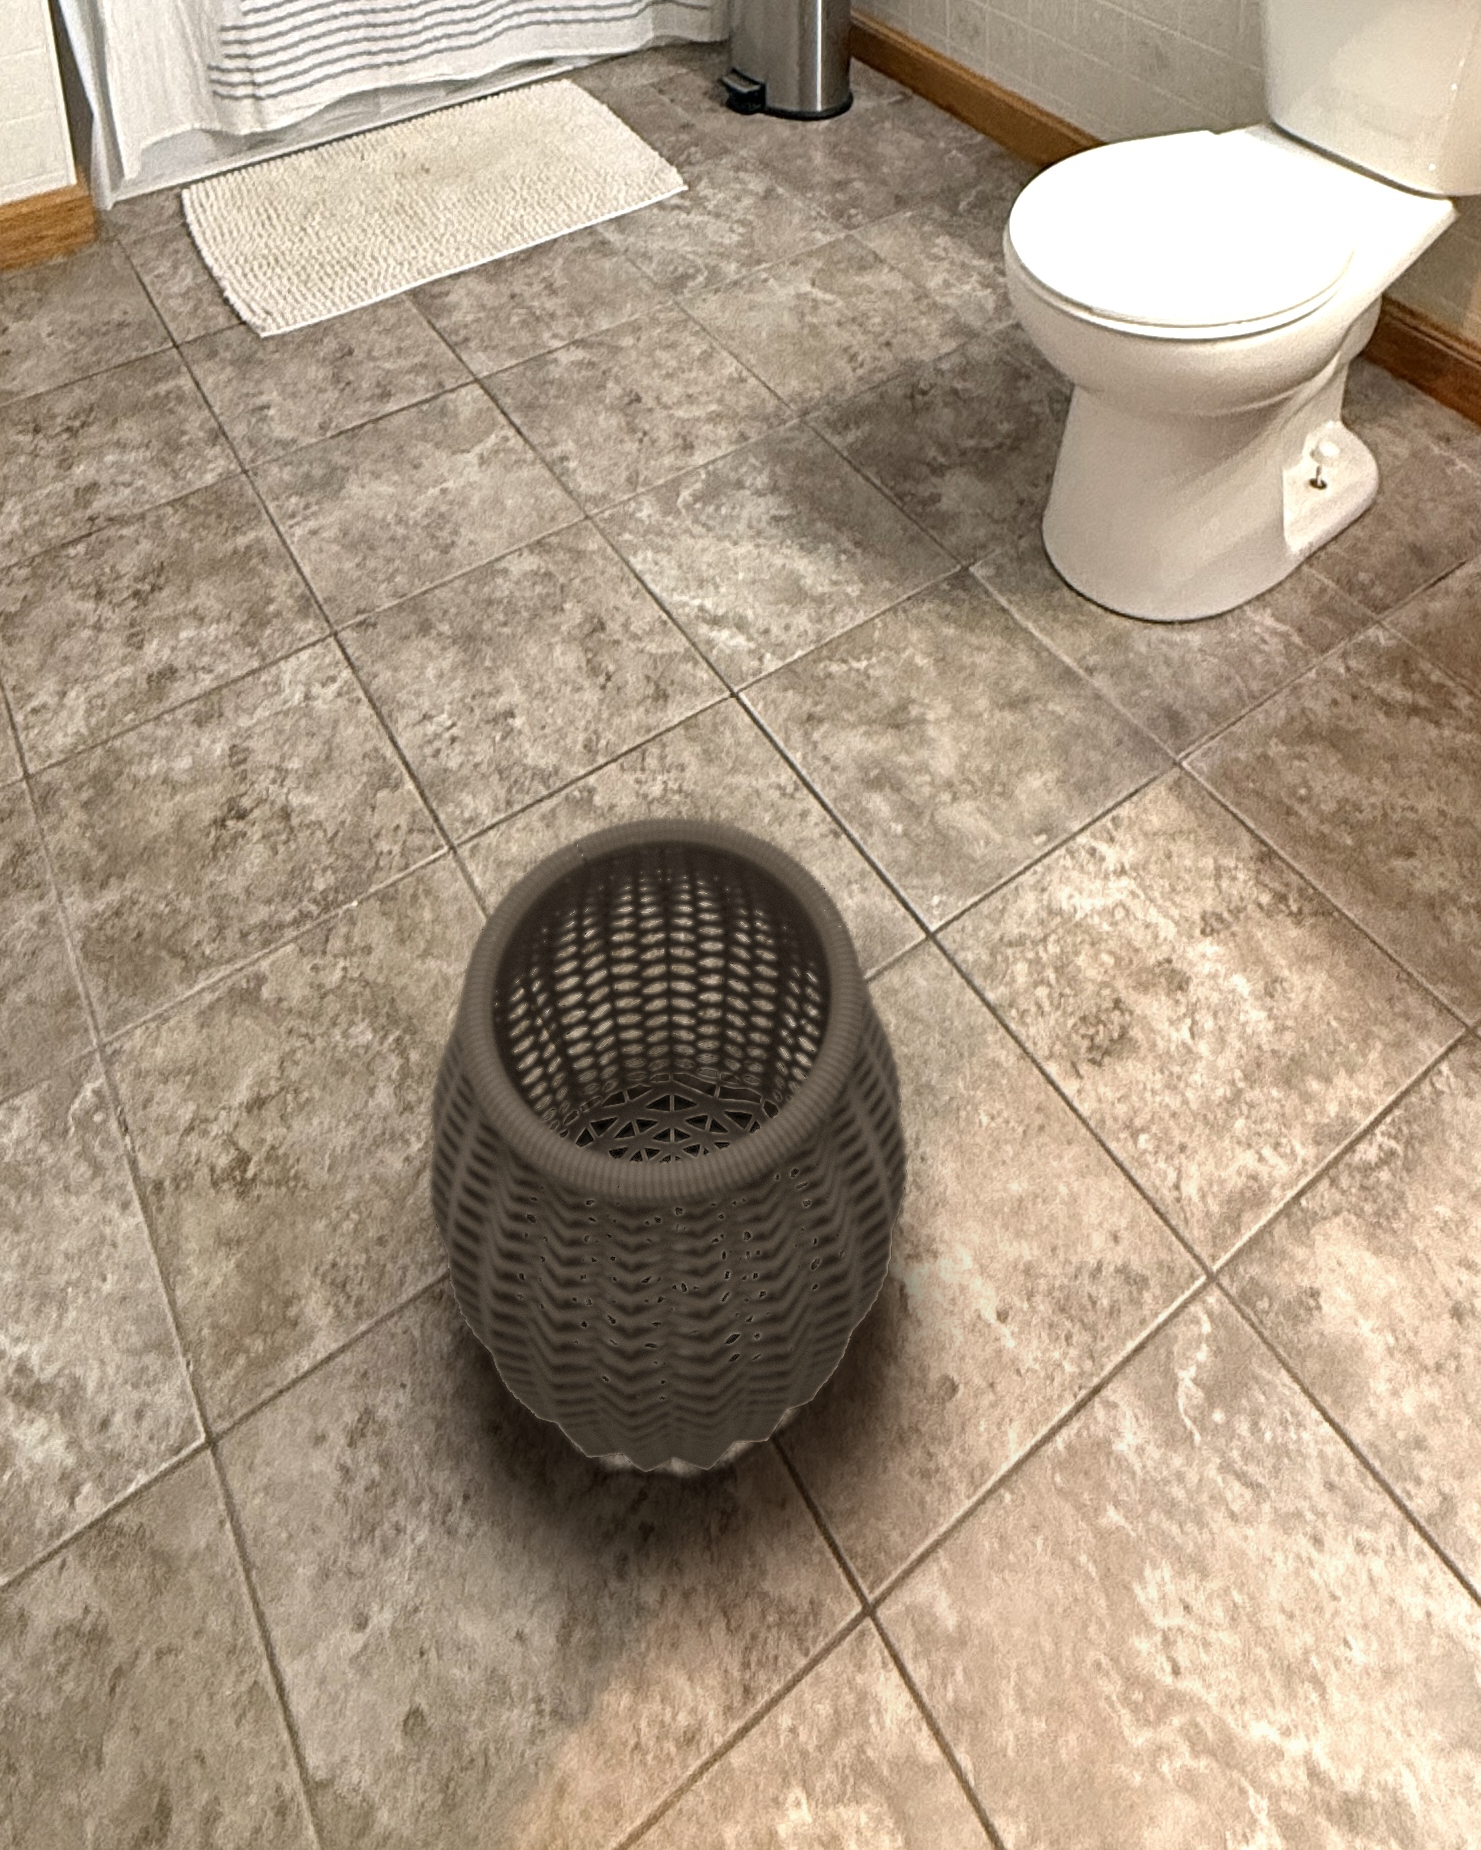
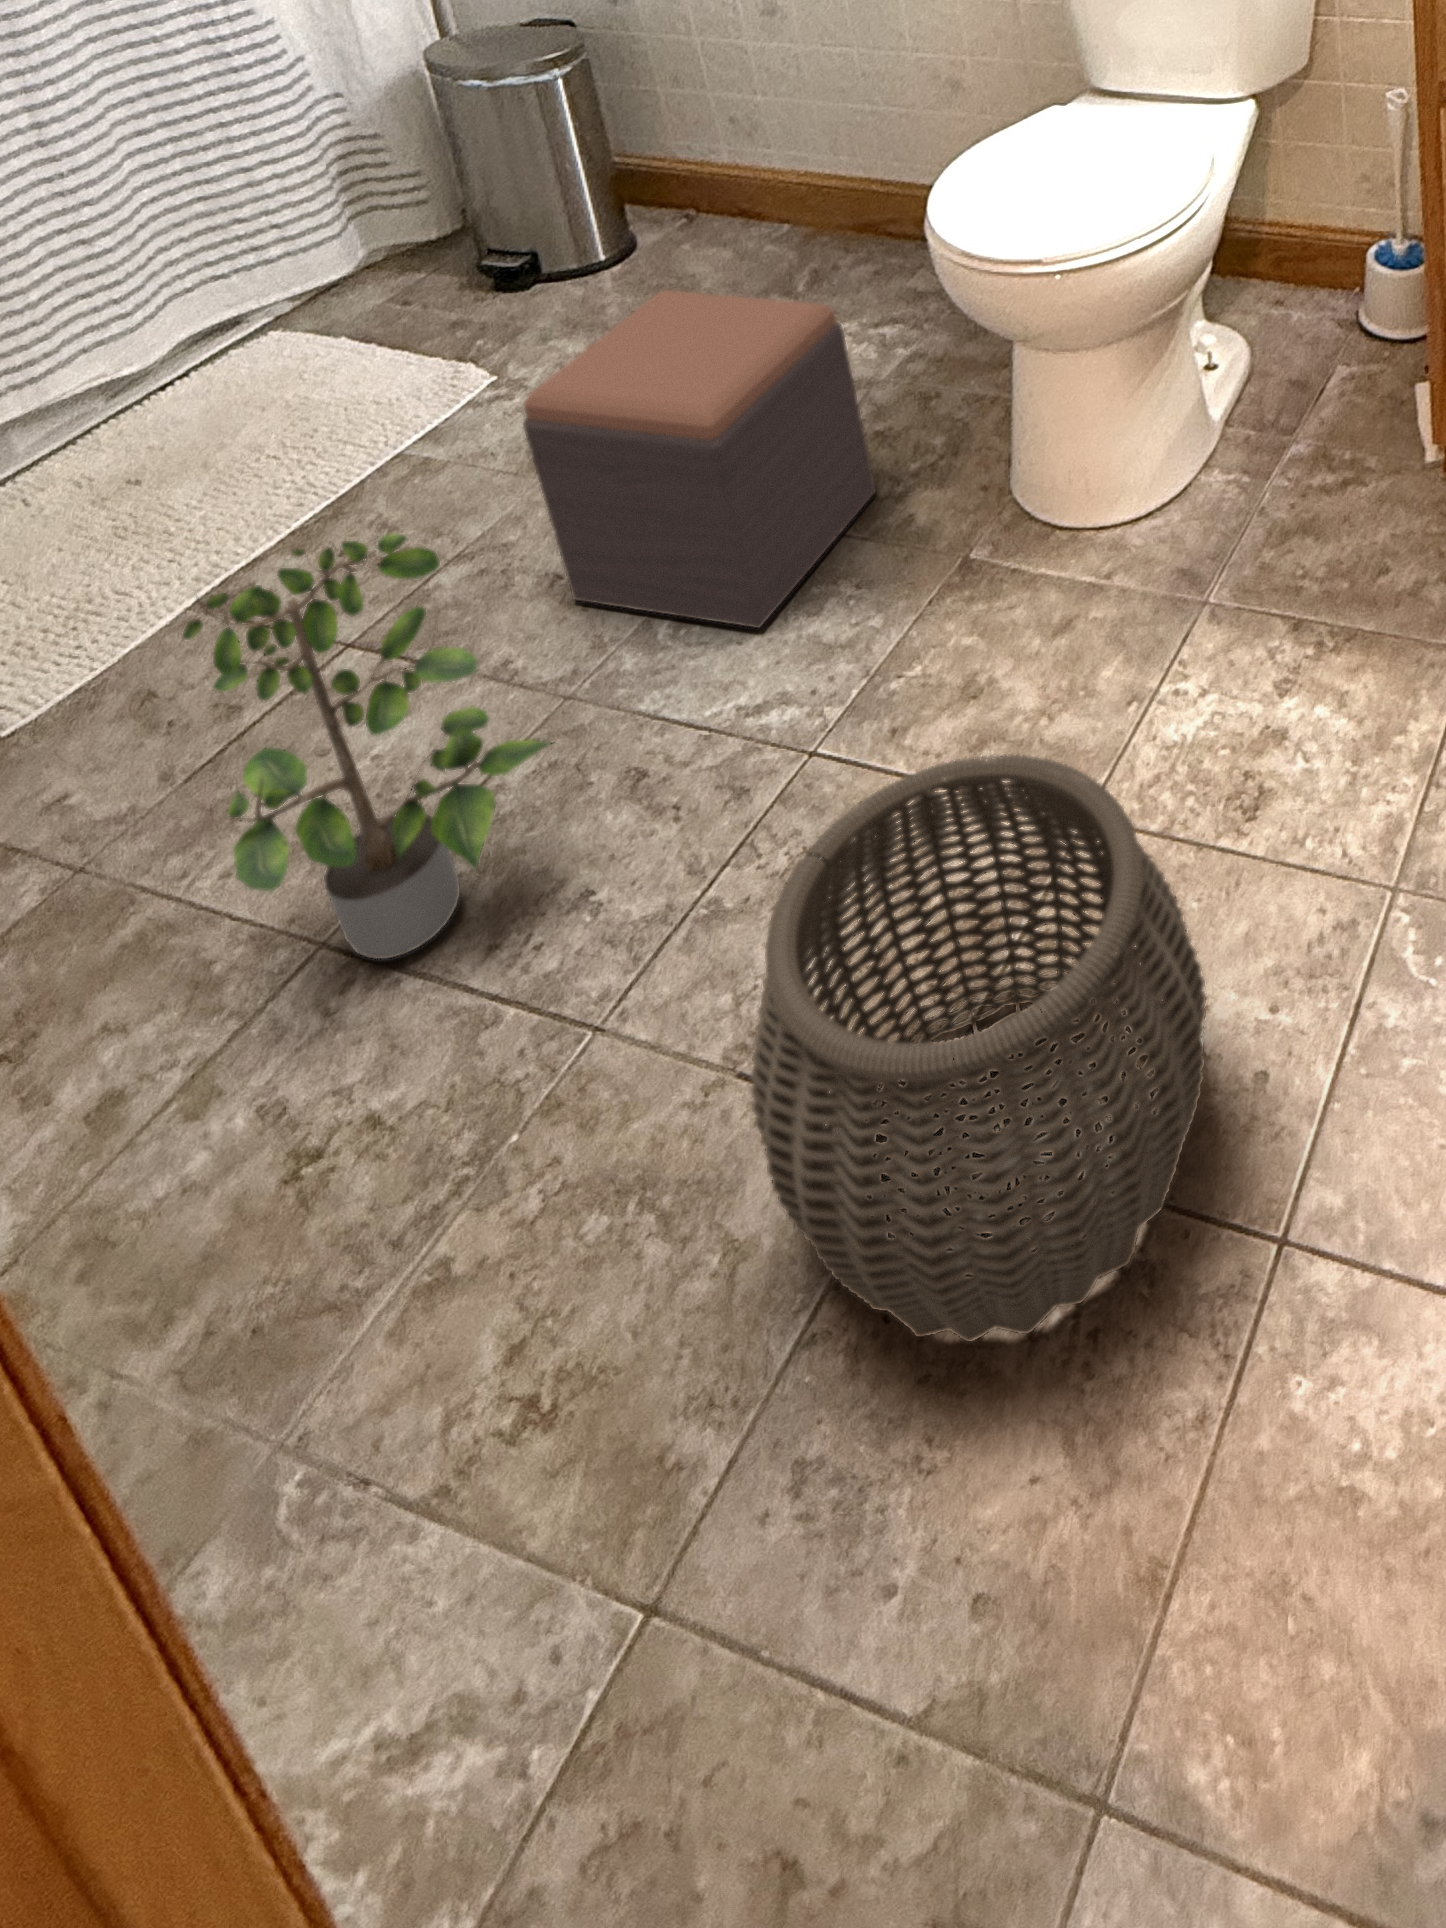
footstool: none [630,185,933,548] -> present [523,290,876,628]
potted plant: none [262,319,518,687] -> present [183,533,551,959]

